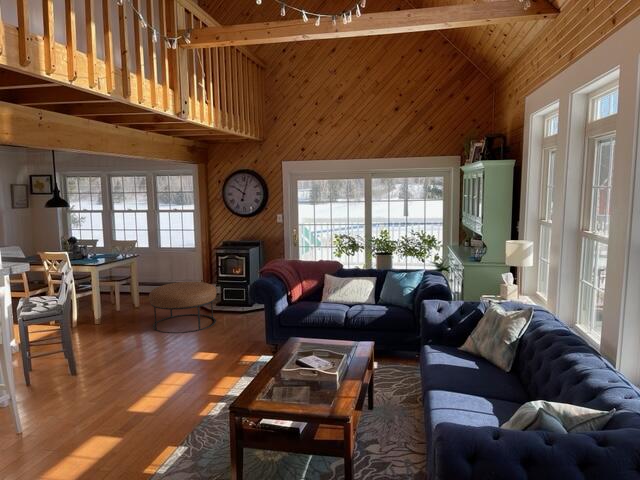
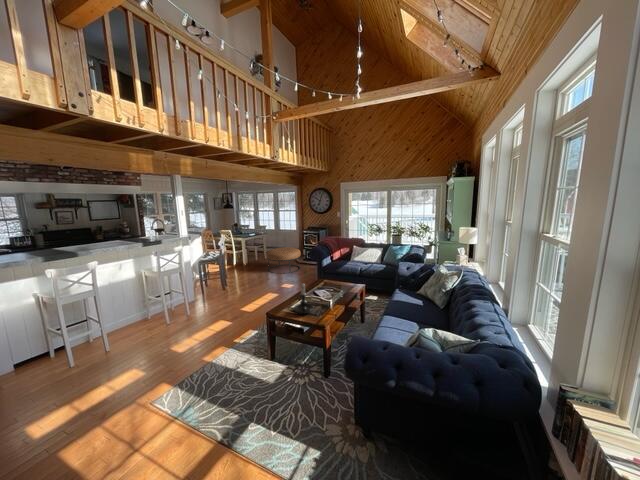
candle holder: none [279,348,318,407] -> present [293,283,314,314]

